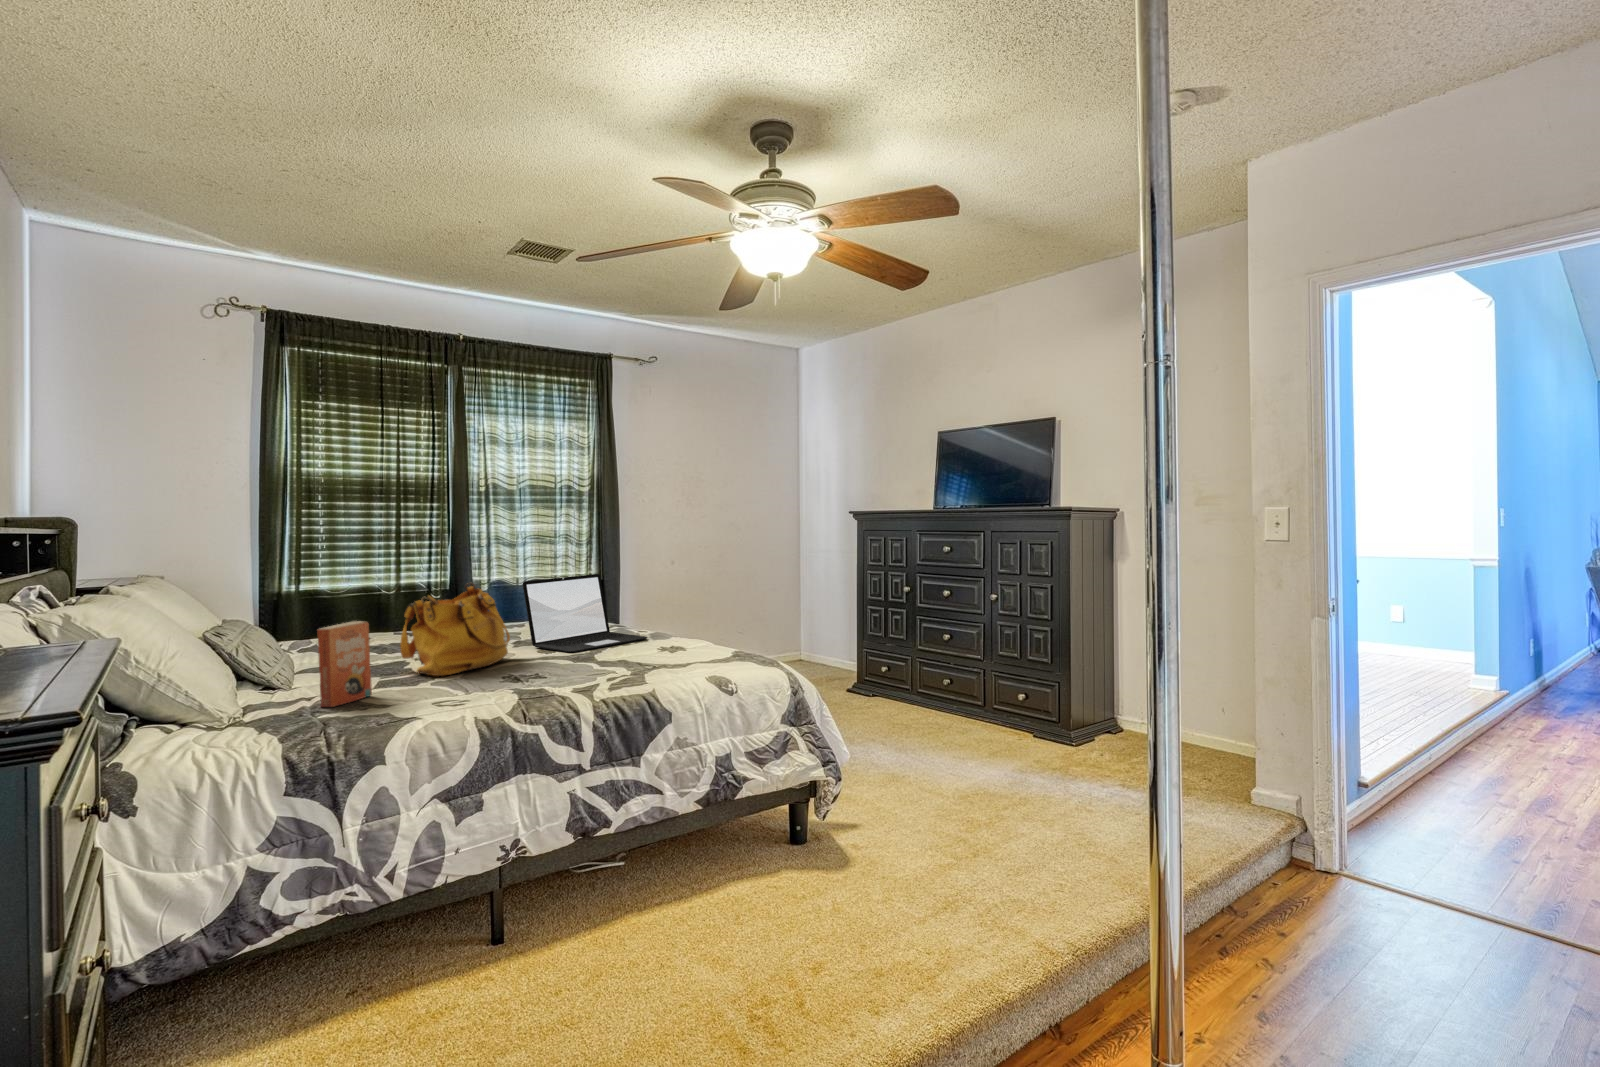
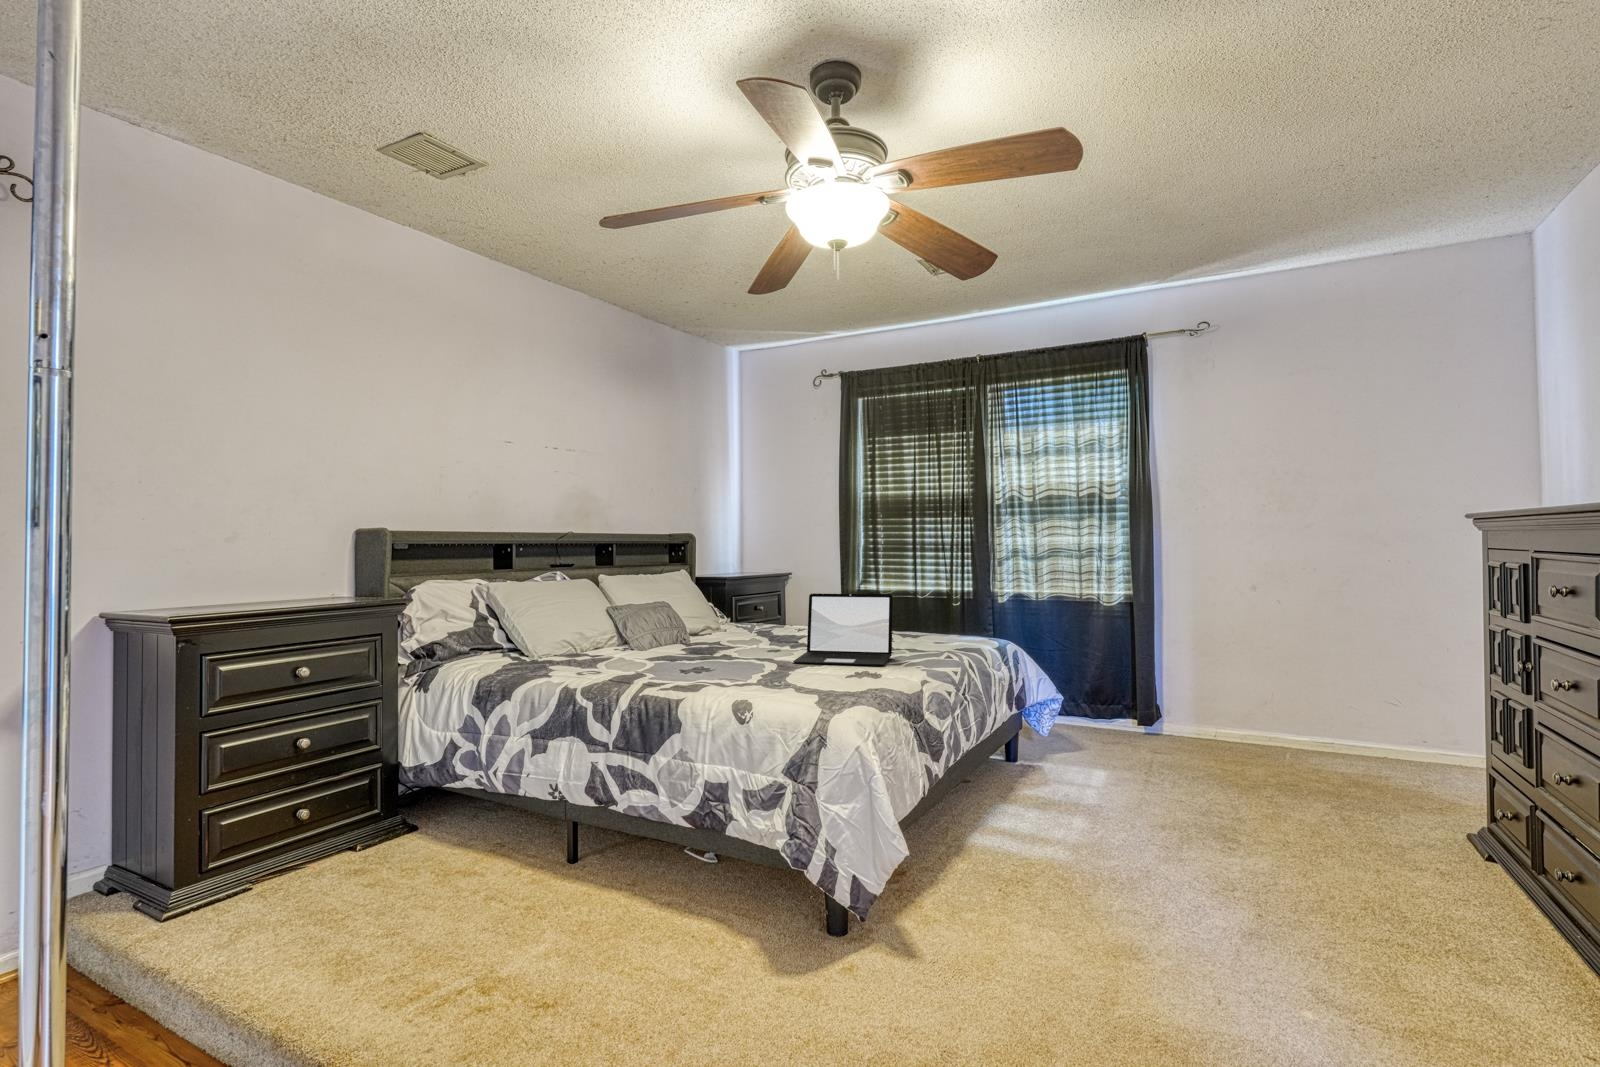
handbag: present [400,583,510,676] -> none [672,589,759,659]
paperback book: present [317,621,372,707] -> none [556,606,625,666]

